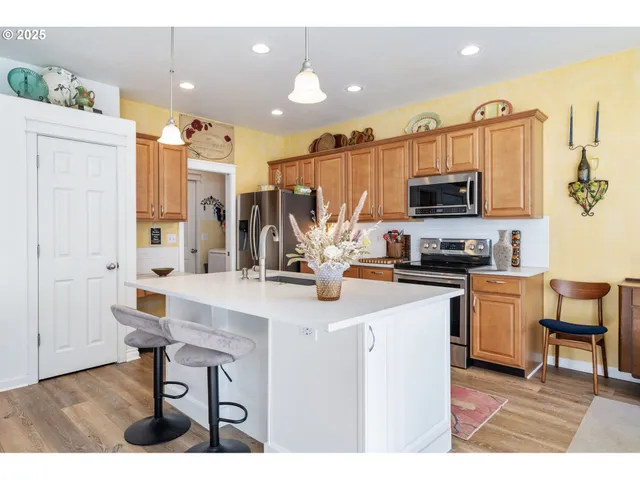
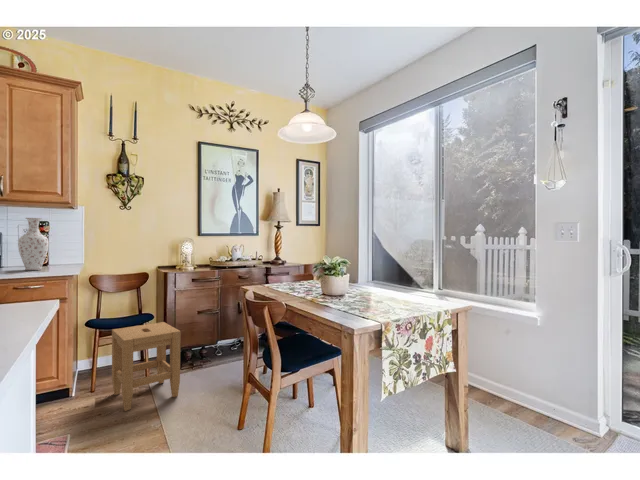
stool: none [555,331,618,417] -> present [112,322,181,411]

